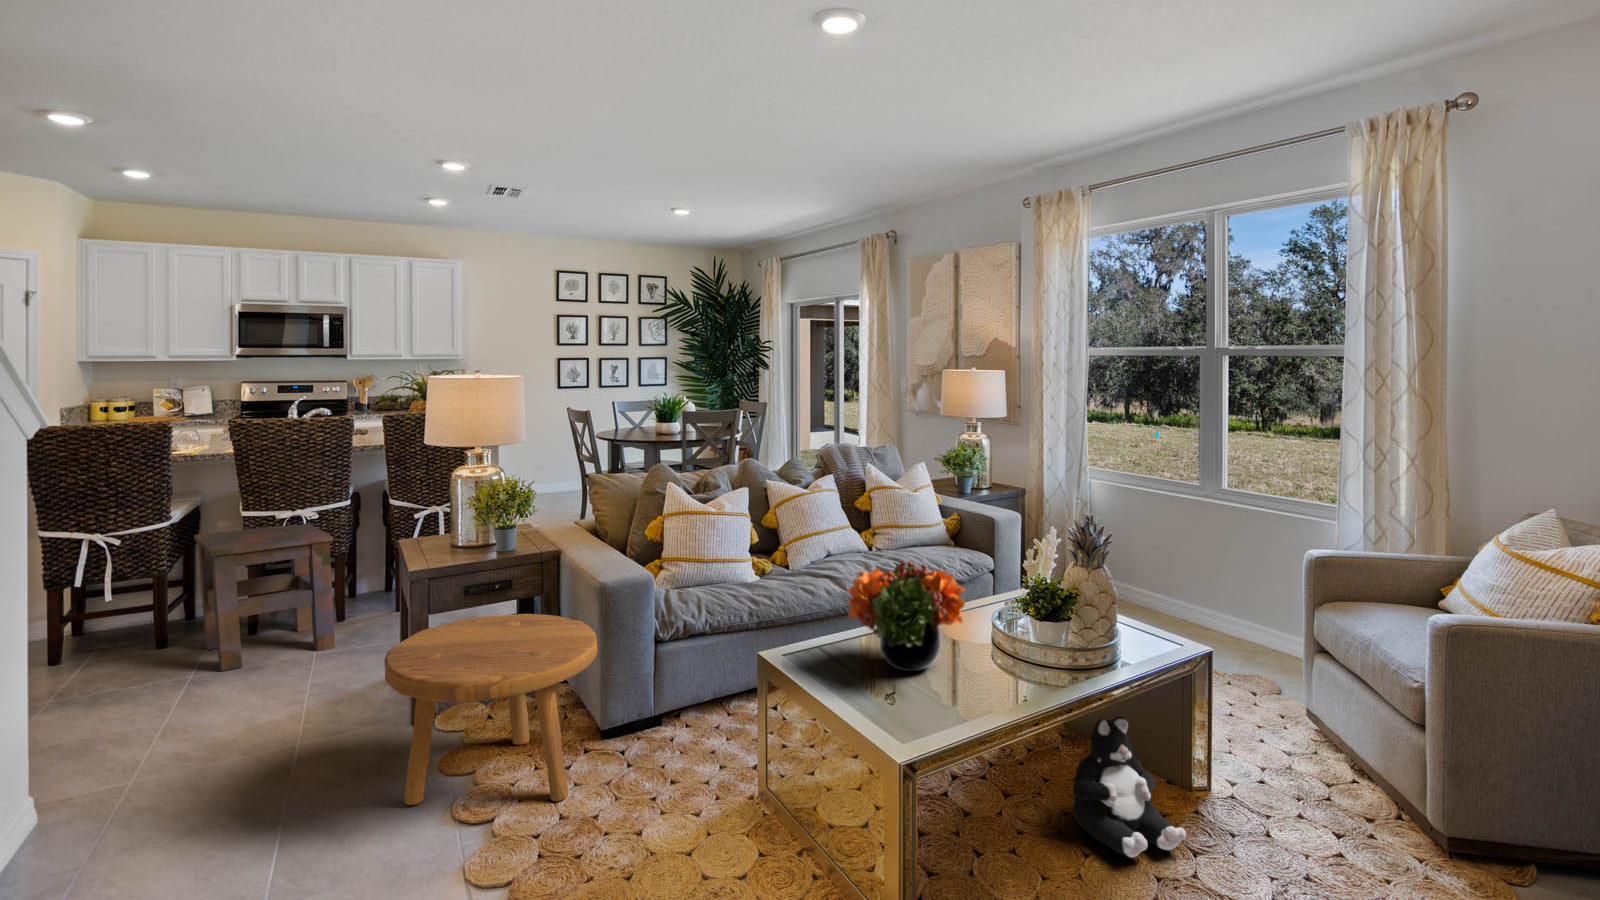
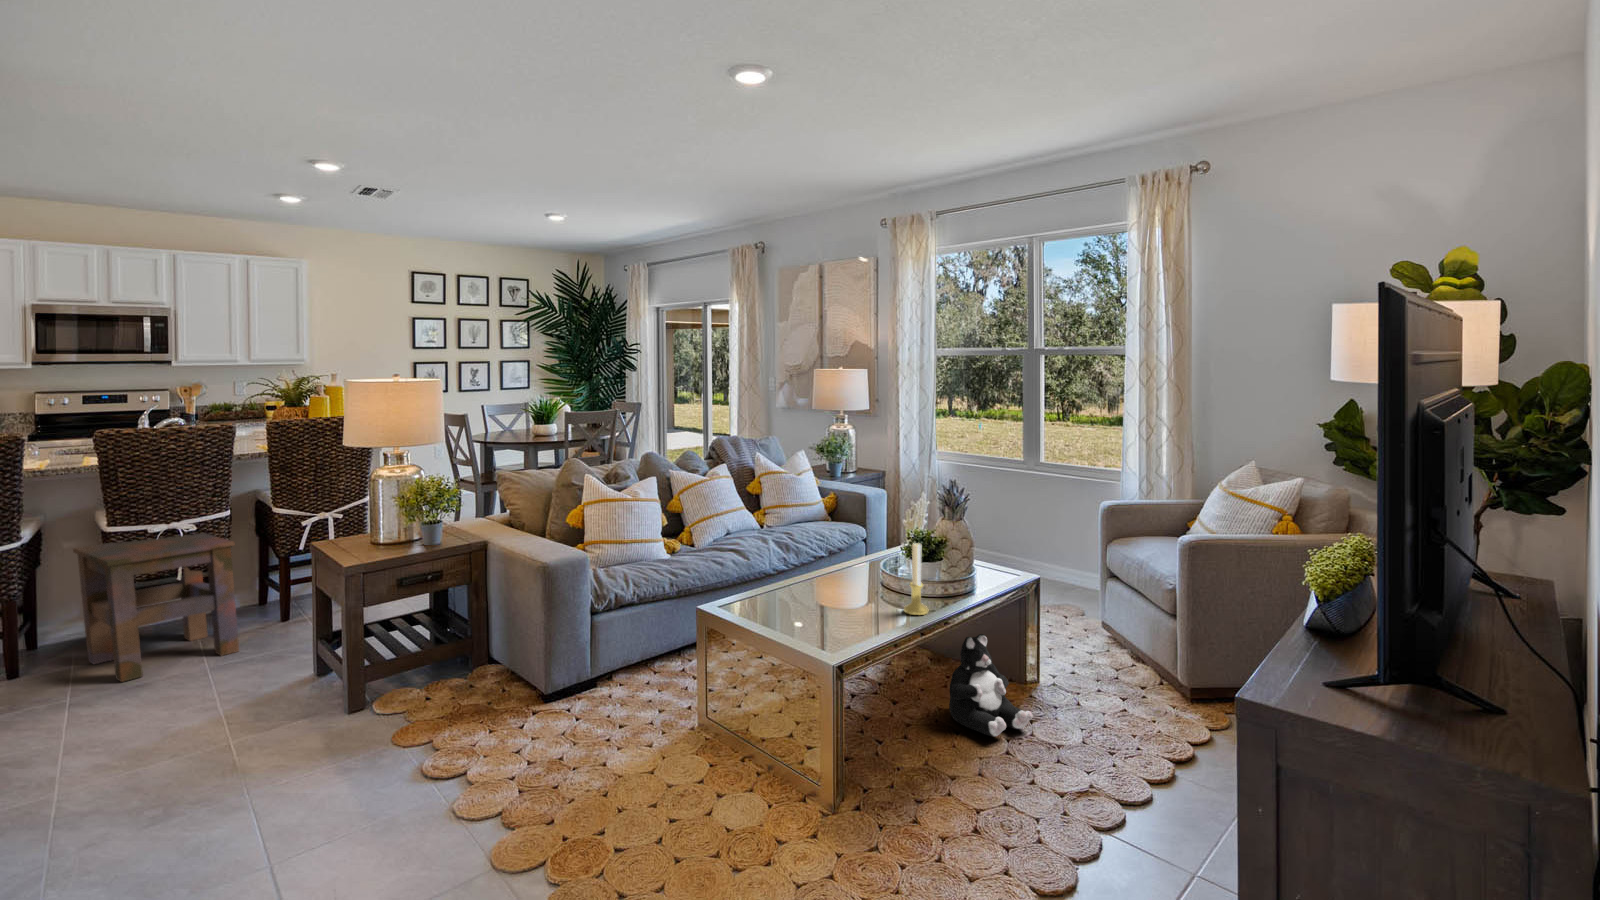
flower arrangement: present [848,560,965,671] -> none [766,523,863,613]
candle holder: none [1016,592,1049,687] -> present [904,543,929,615]
footstool: present [384,614,598,805] -> none [351,594,547,770]

